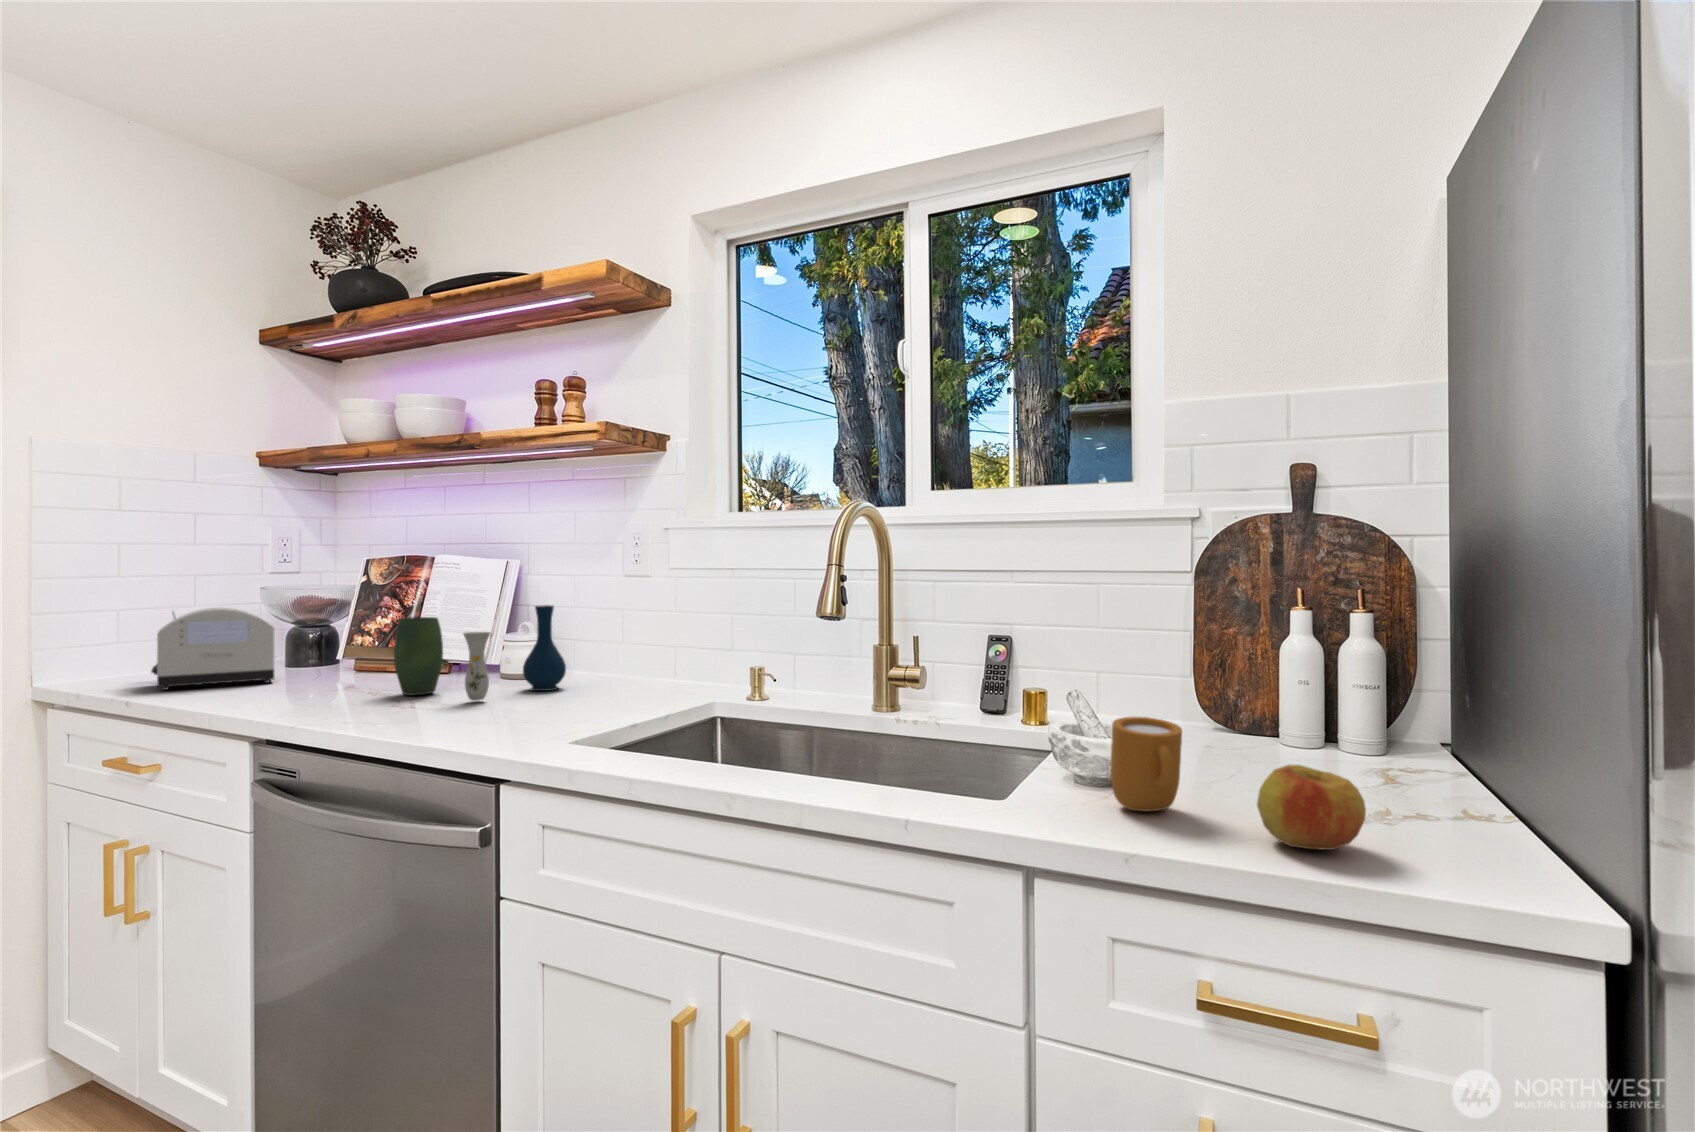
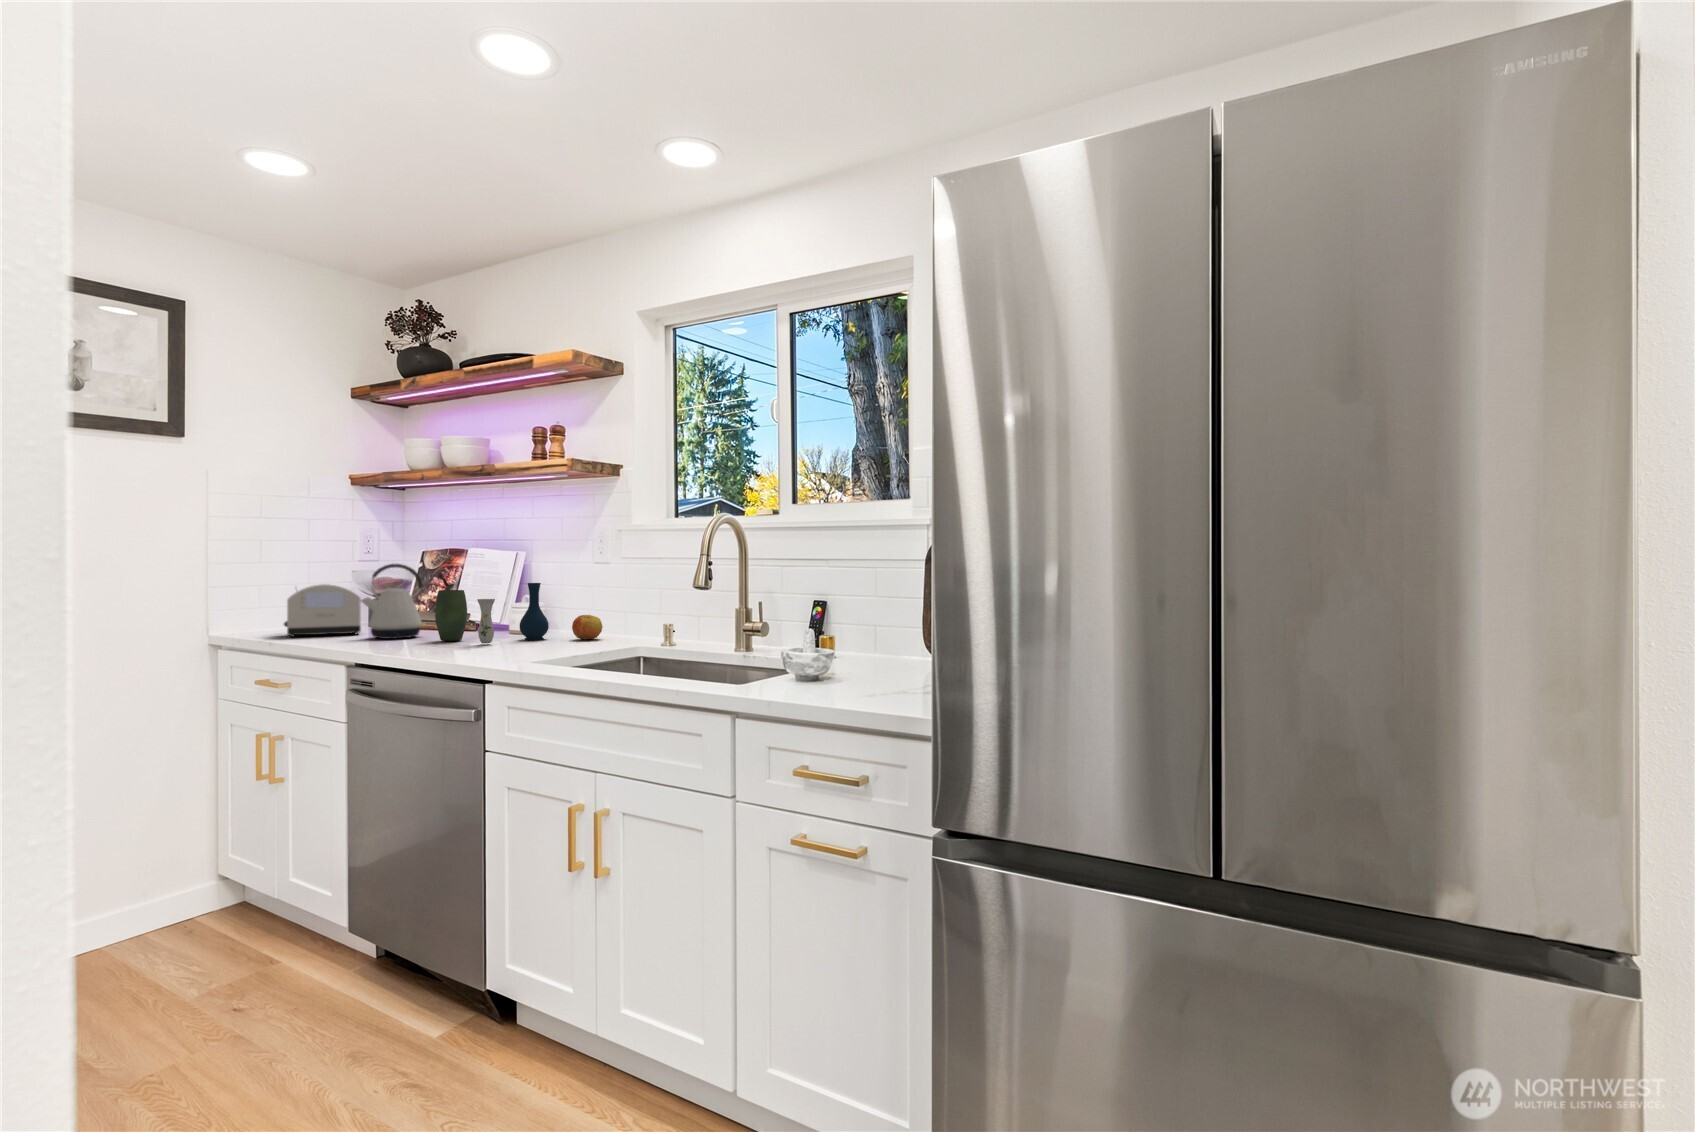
kettle: none [274,577,377,691] -> present [361,564,426,639]
mug: present [1110,717,1182,811] -> none [792,637,828,686]
apple: present [1257,765,1366,850] -> present [572,615,603,639]

